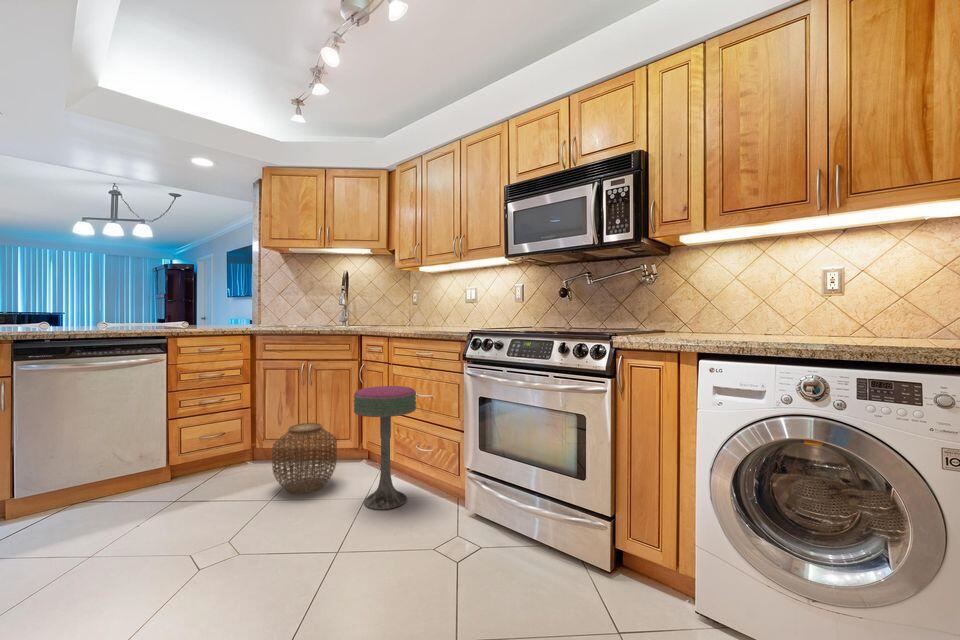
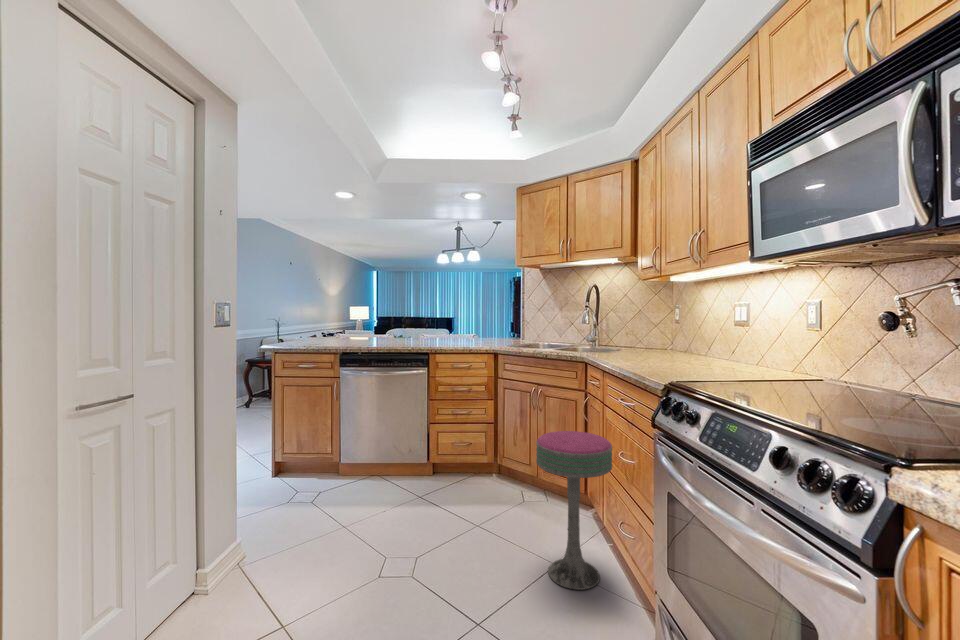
woven basket: present [272,423,337,494] -> none [482,453,544,530]

